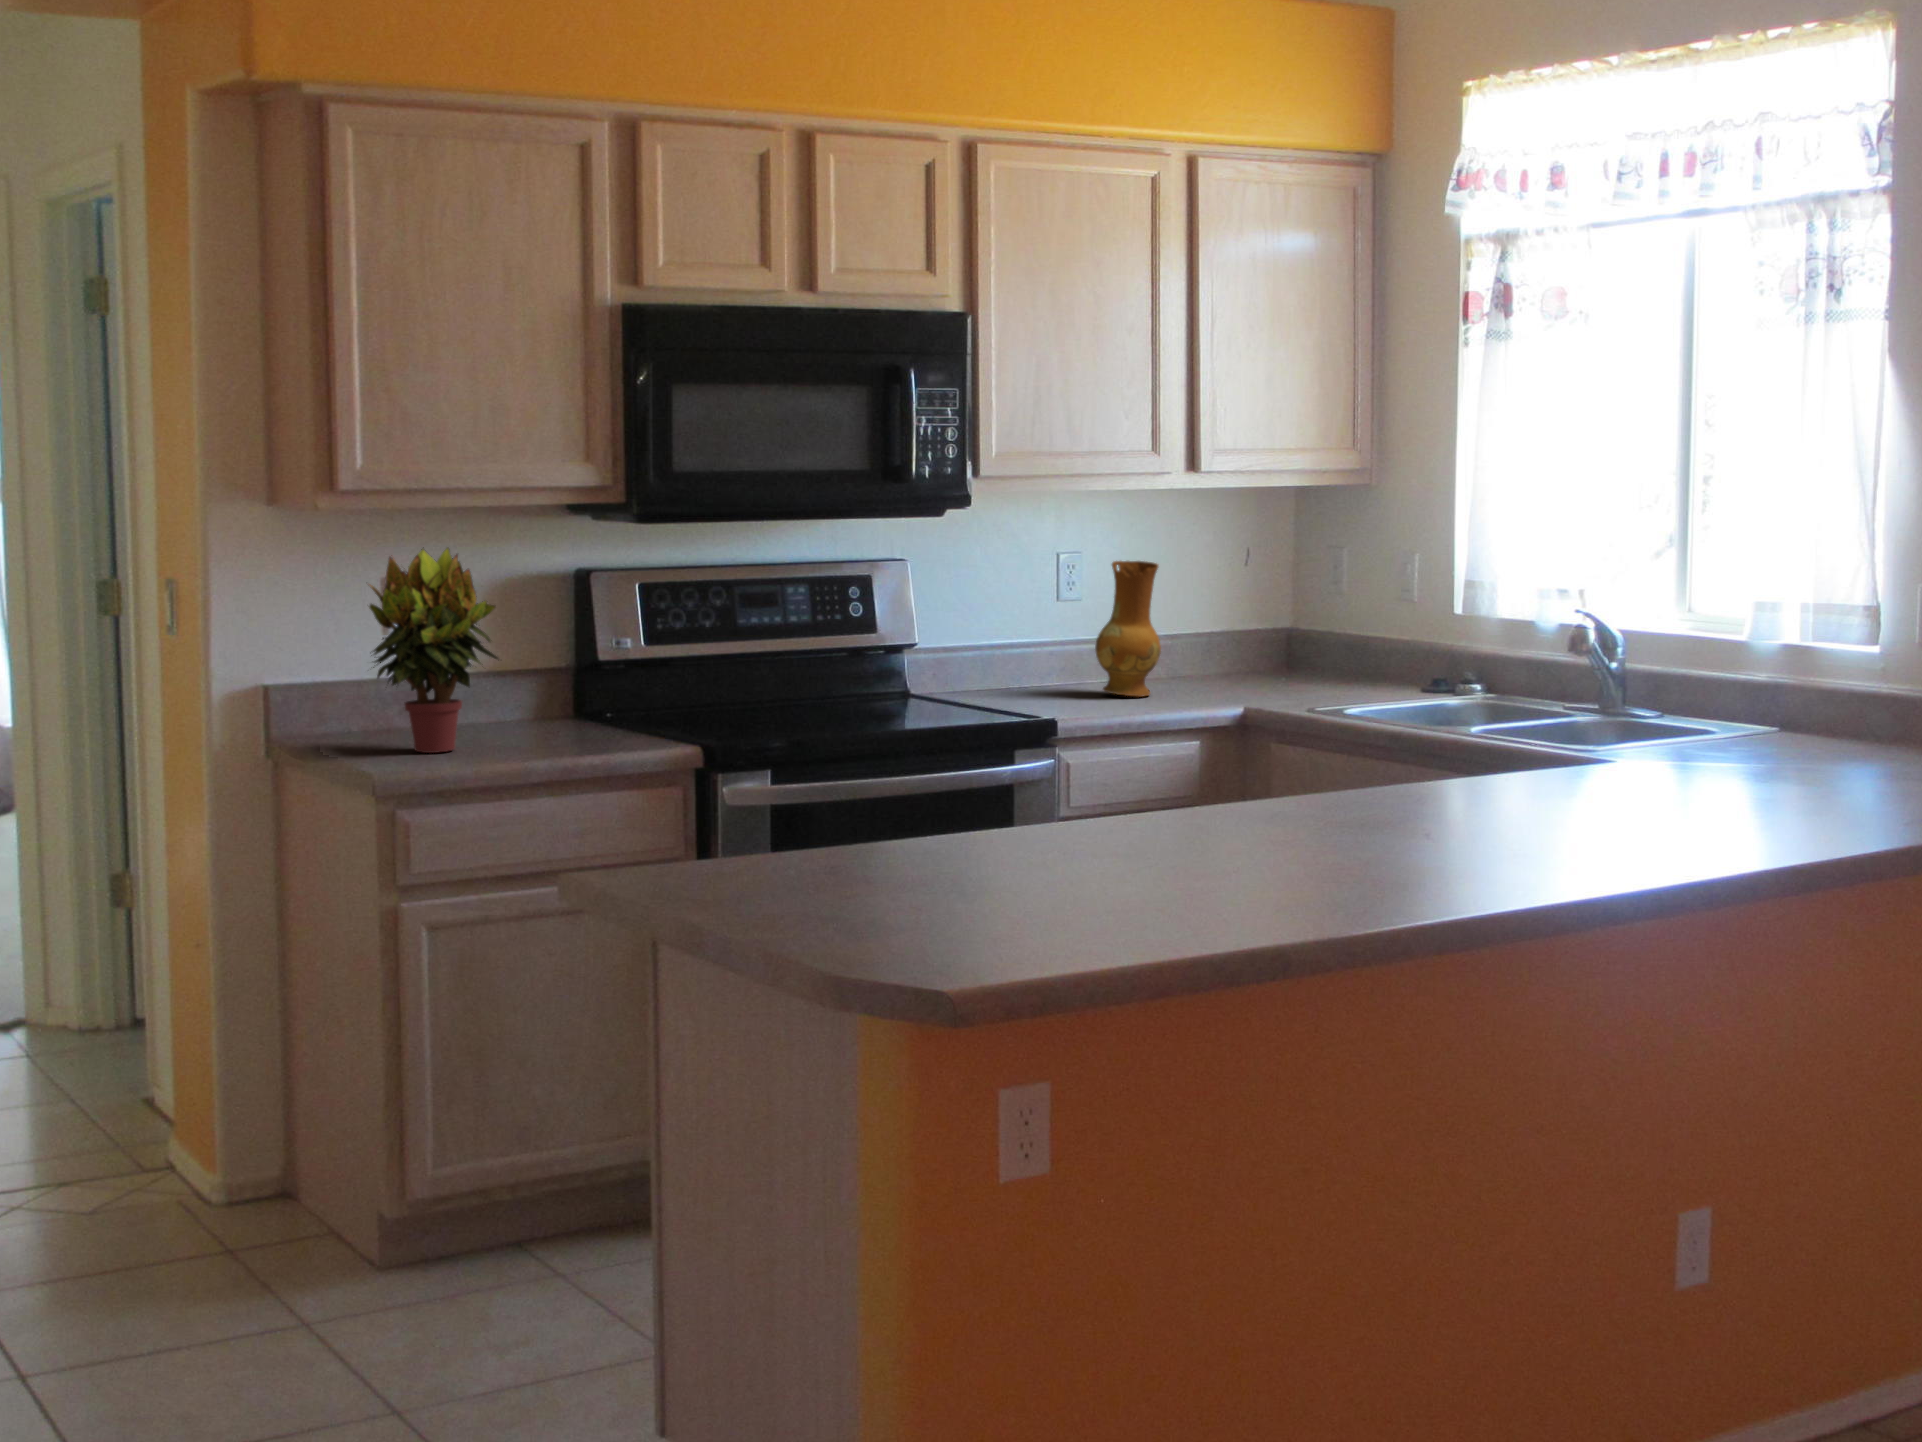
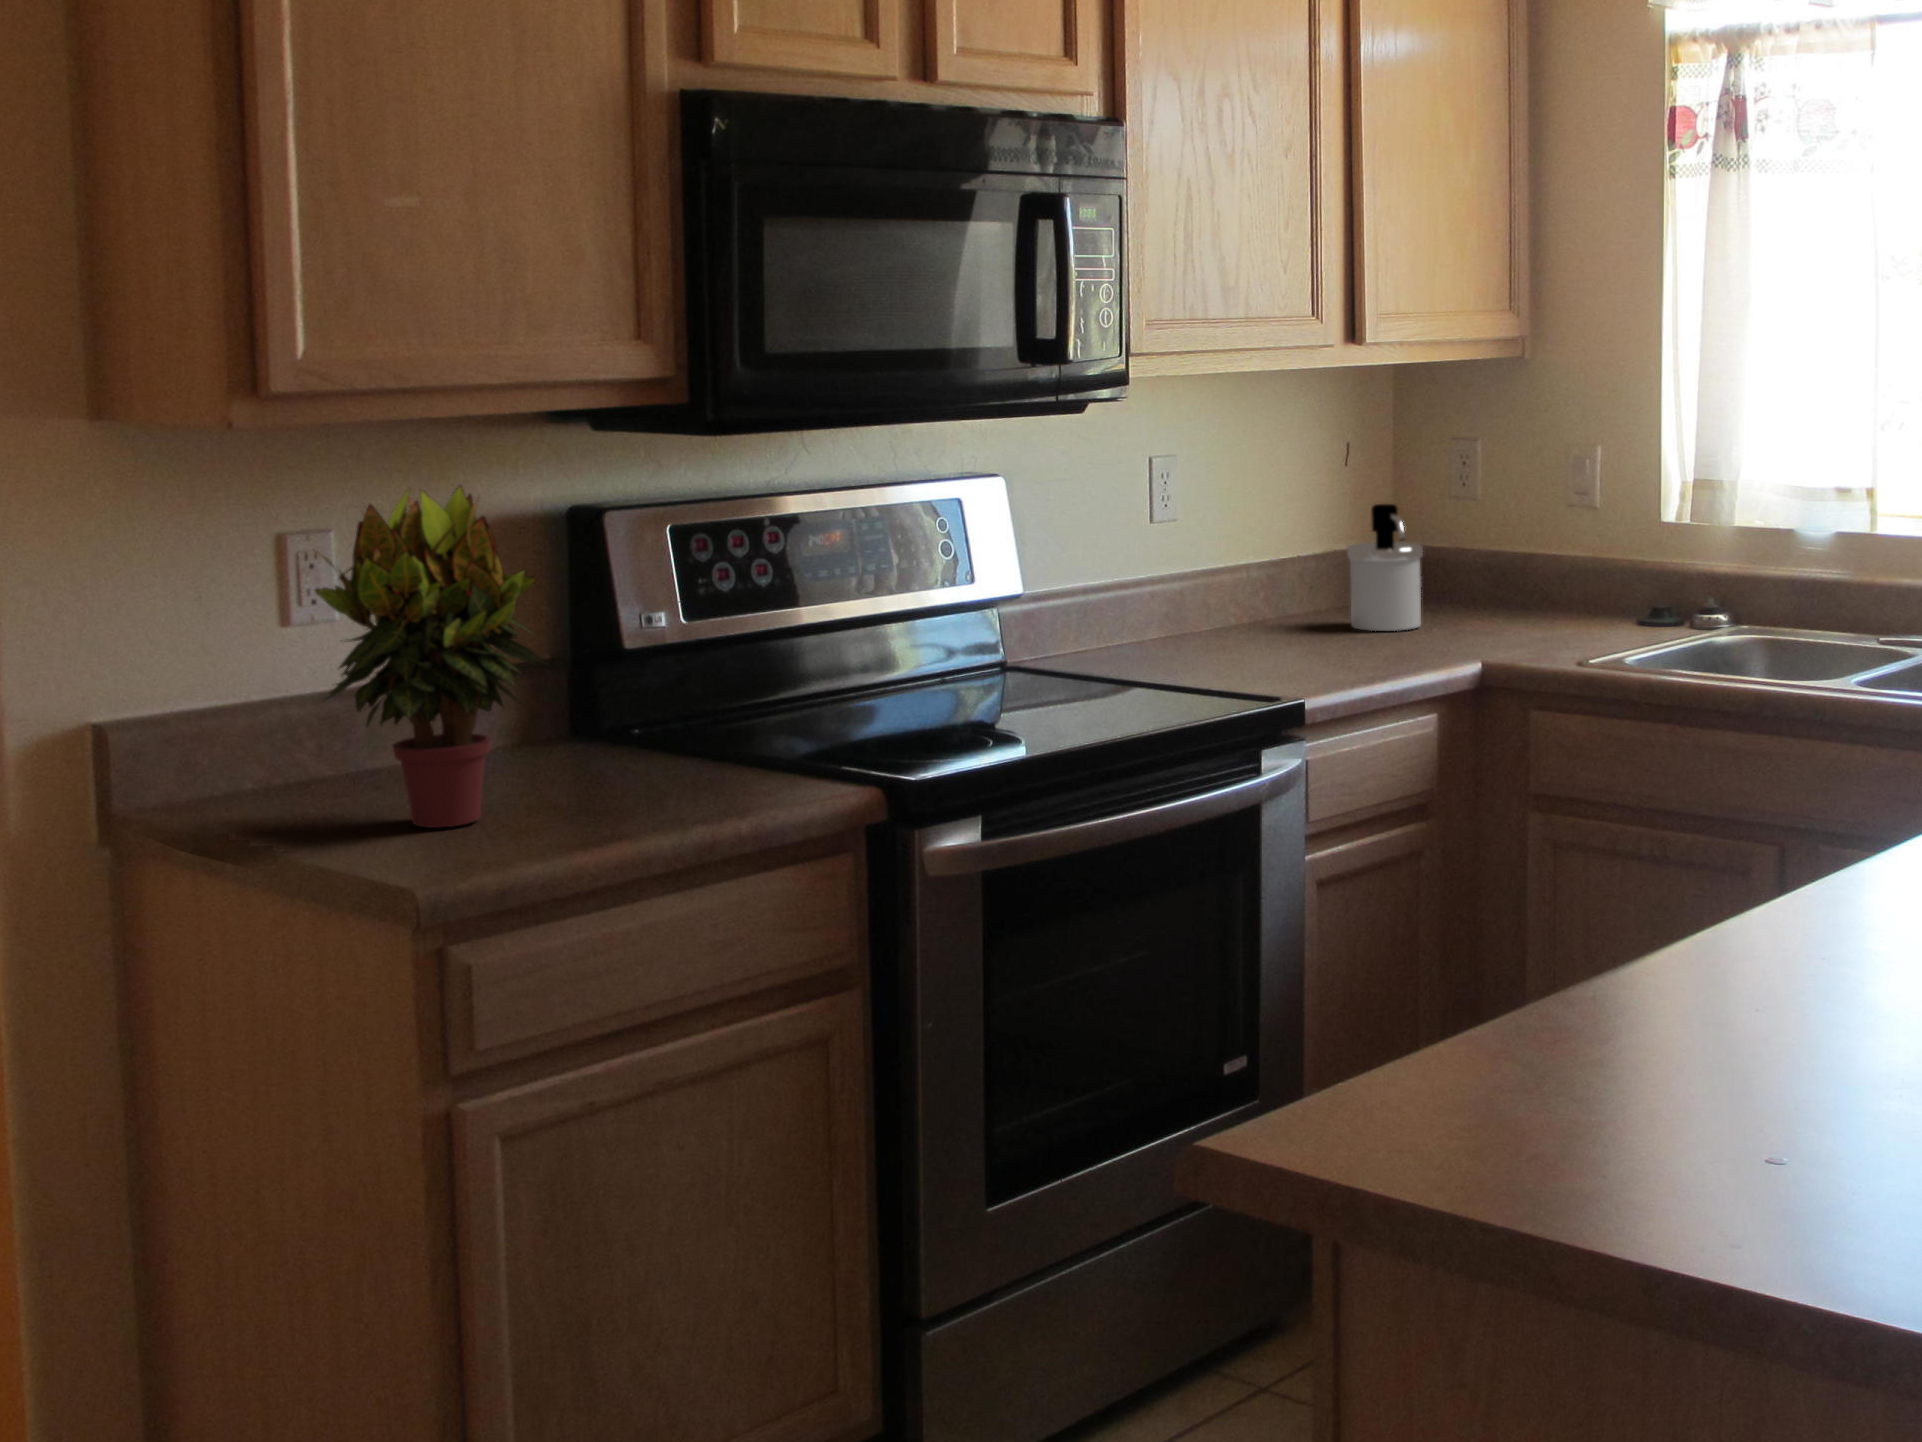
ceramic jug: present [1095,561,1161,697] -> none [1238,464,1327,649]
soap dispenser: none [1205,594,1262,690] -> present [1347,504,1423,631]

